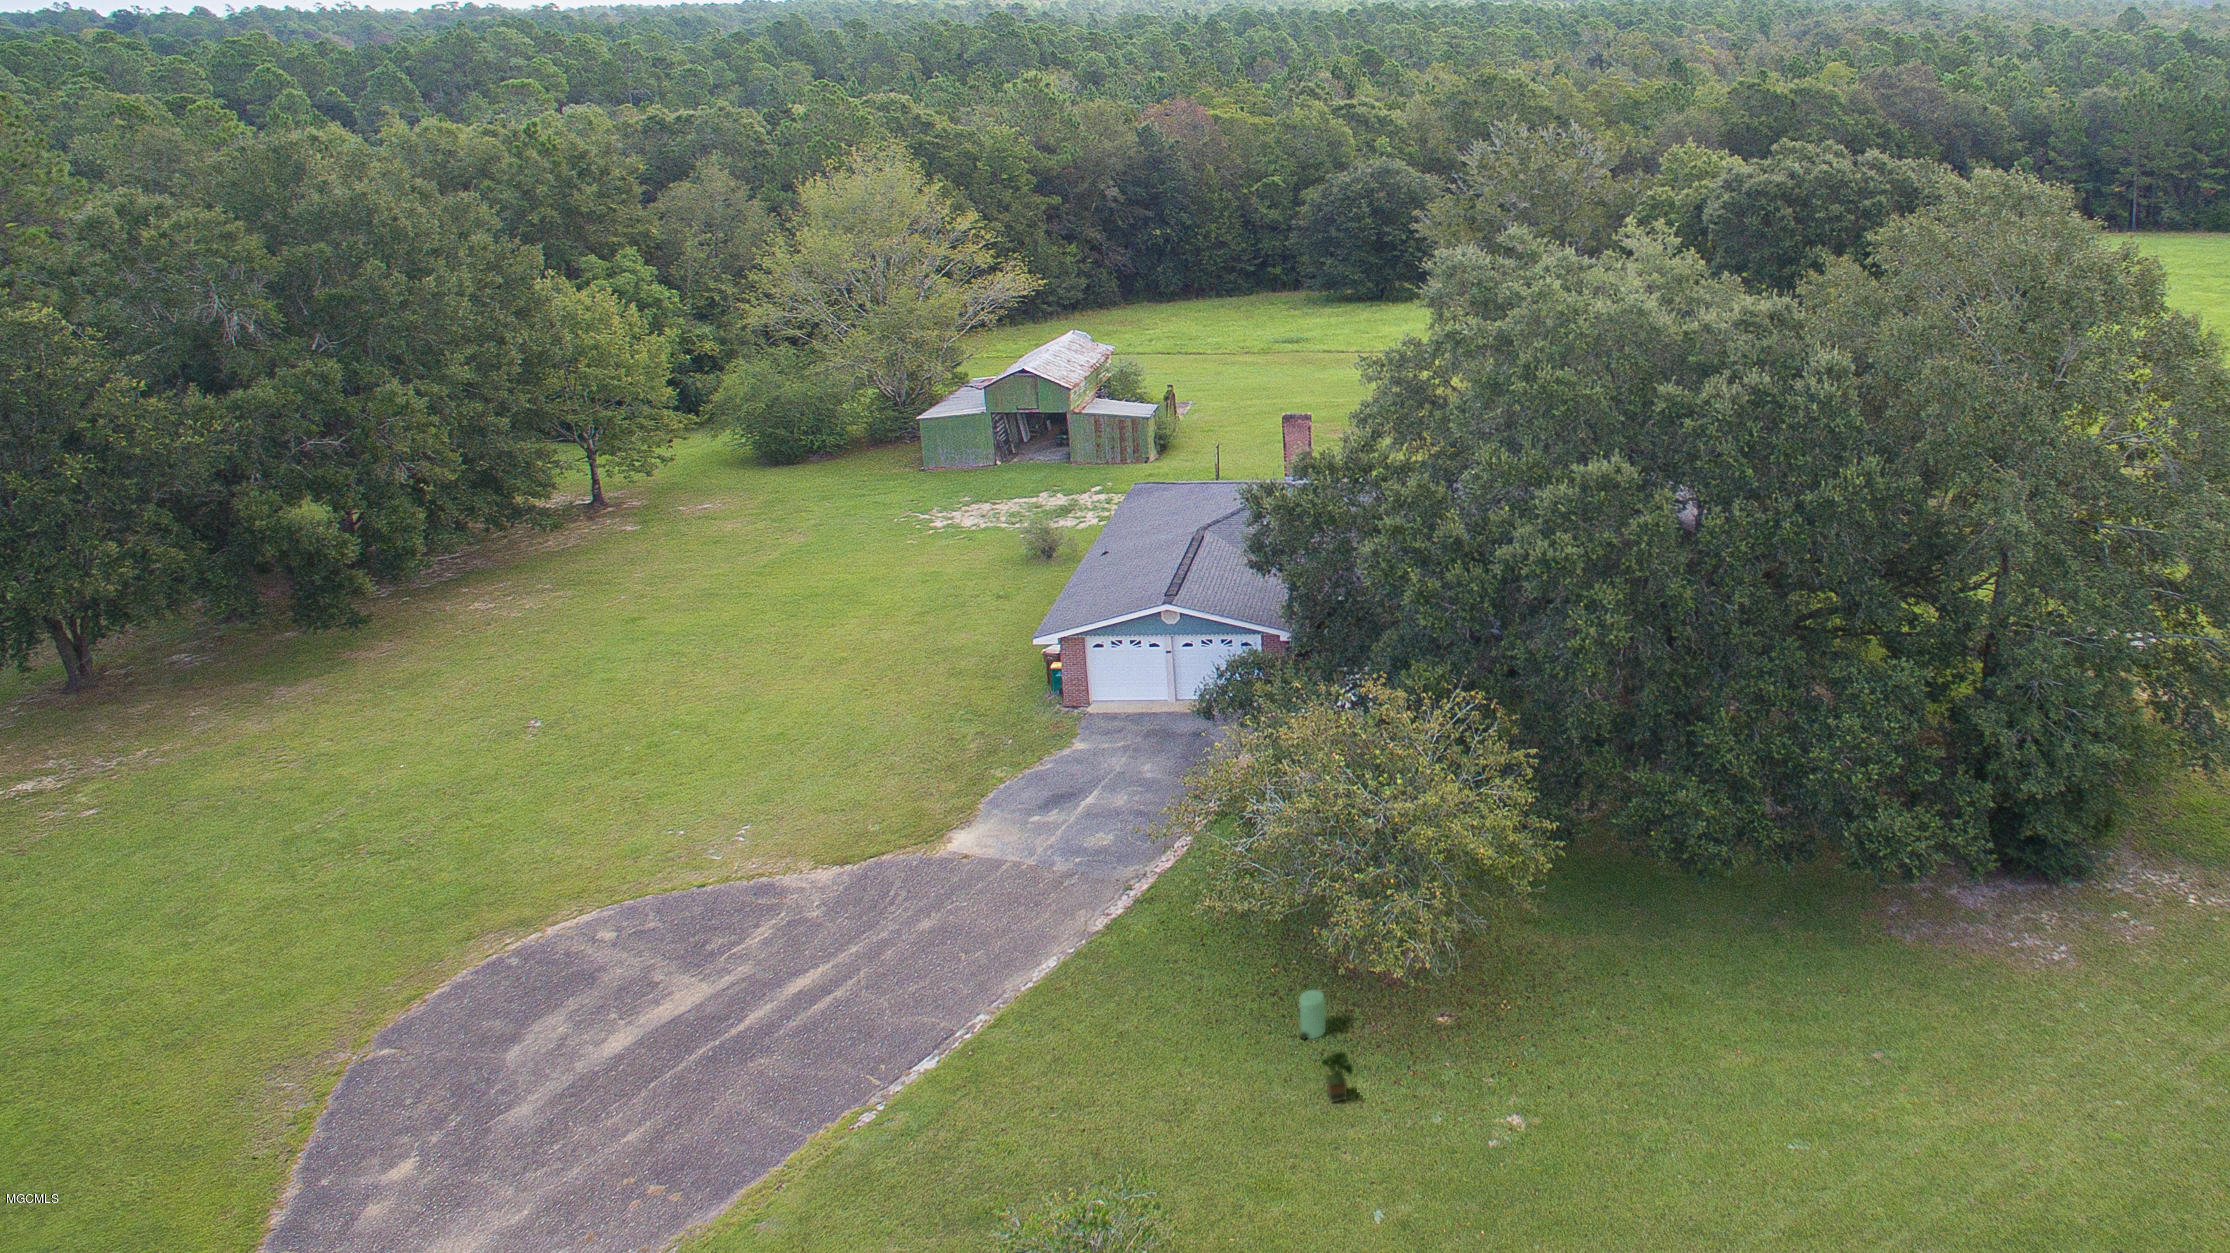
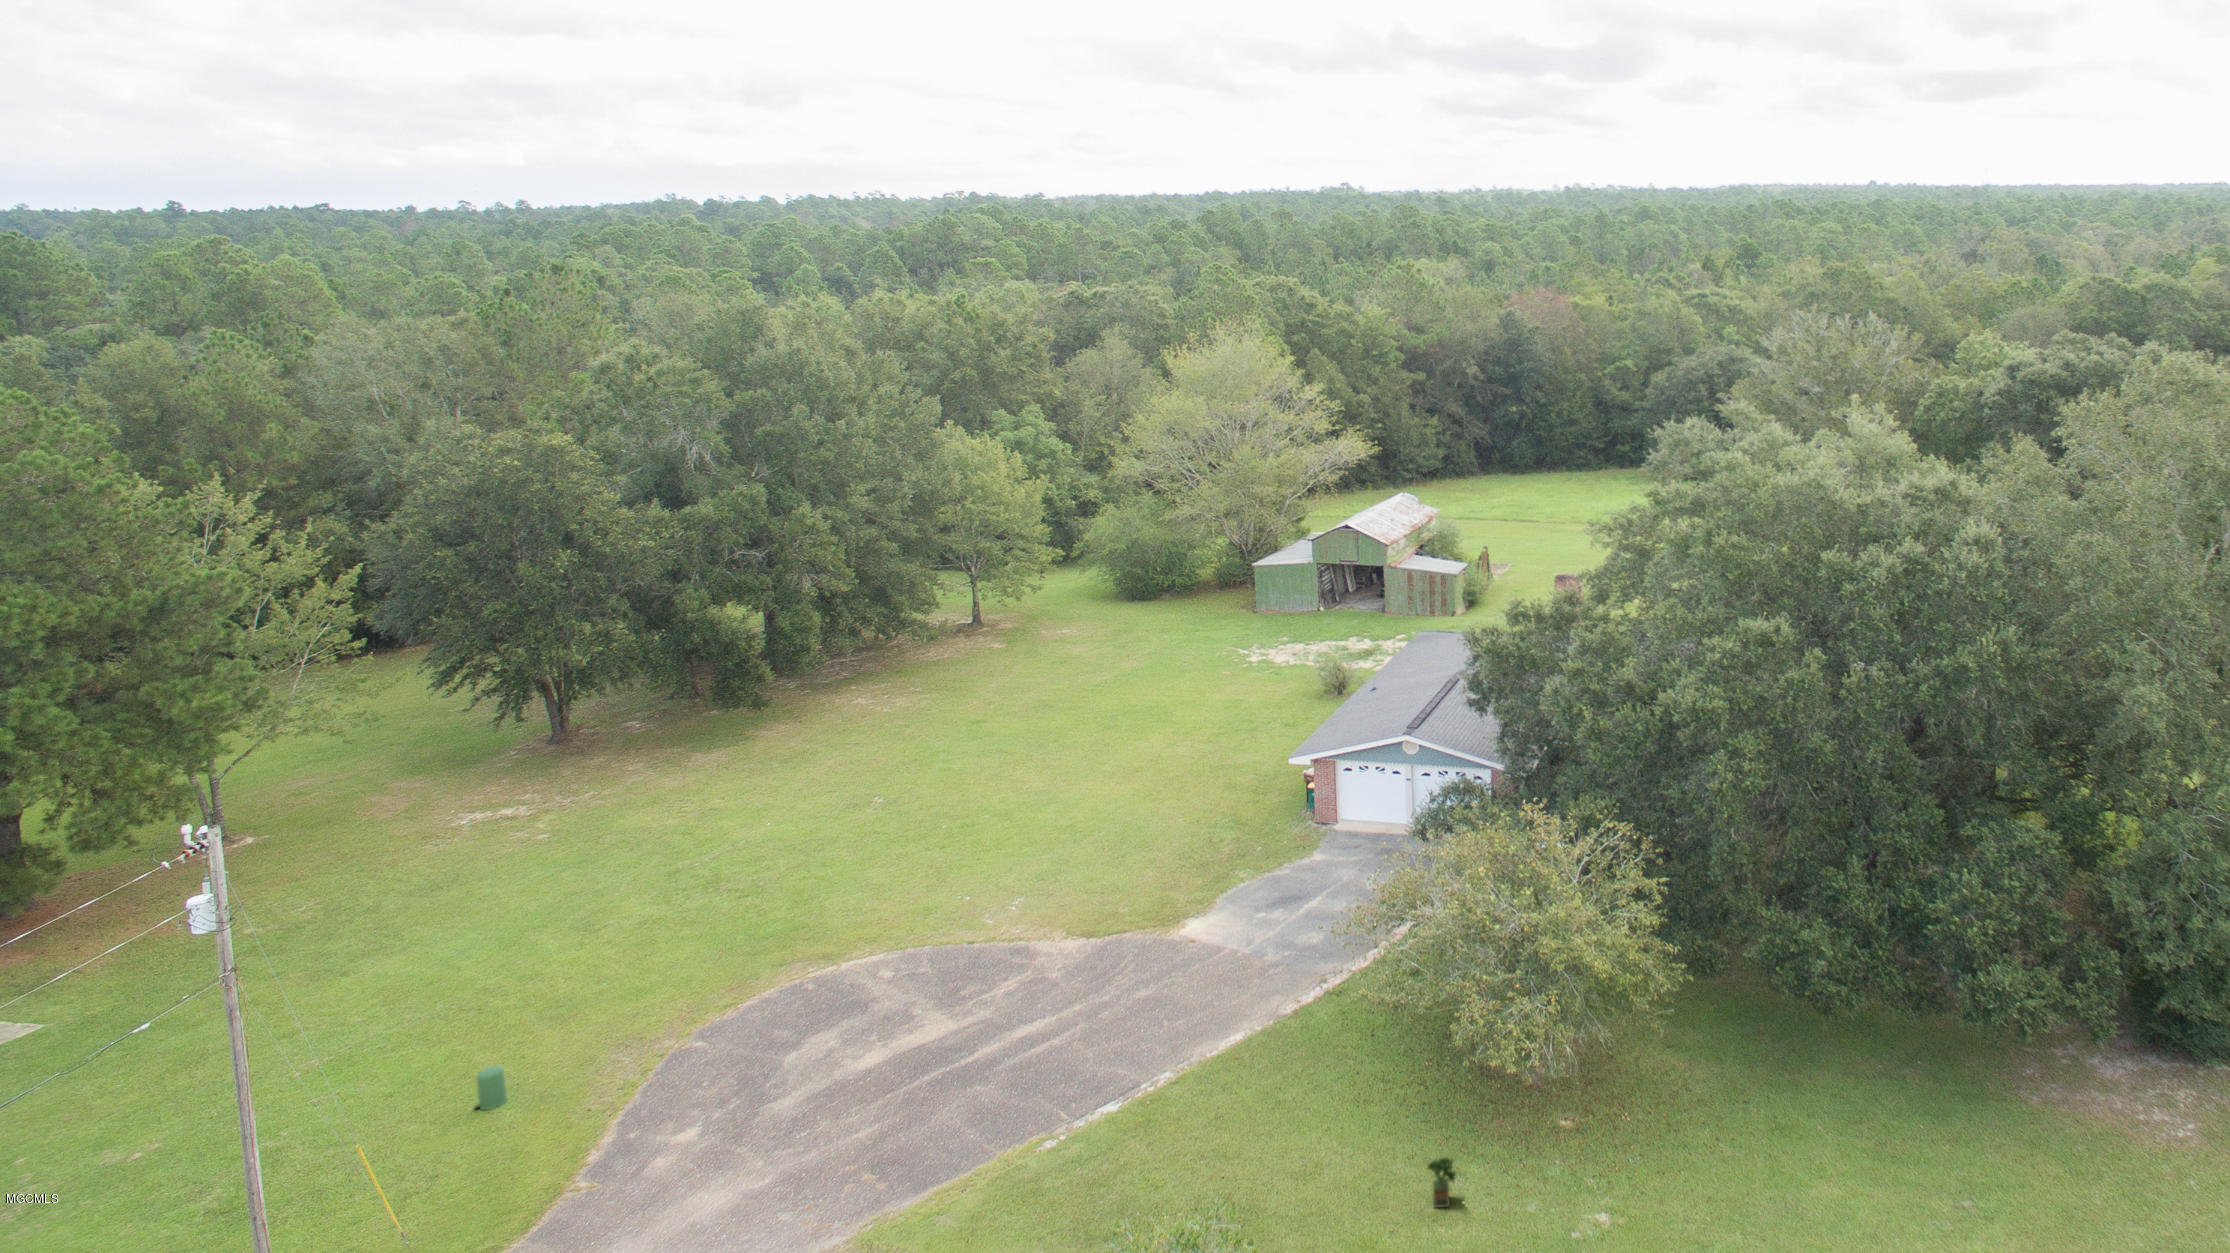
trash can: present [1299,990,1326,1039] -> present [475,1066,506,1110]

